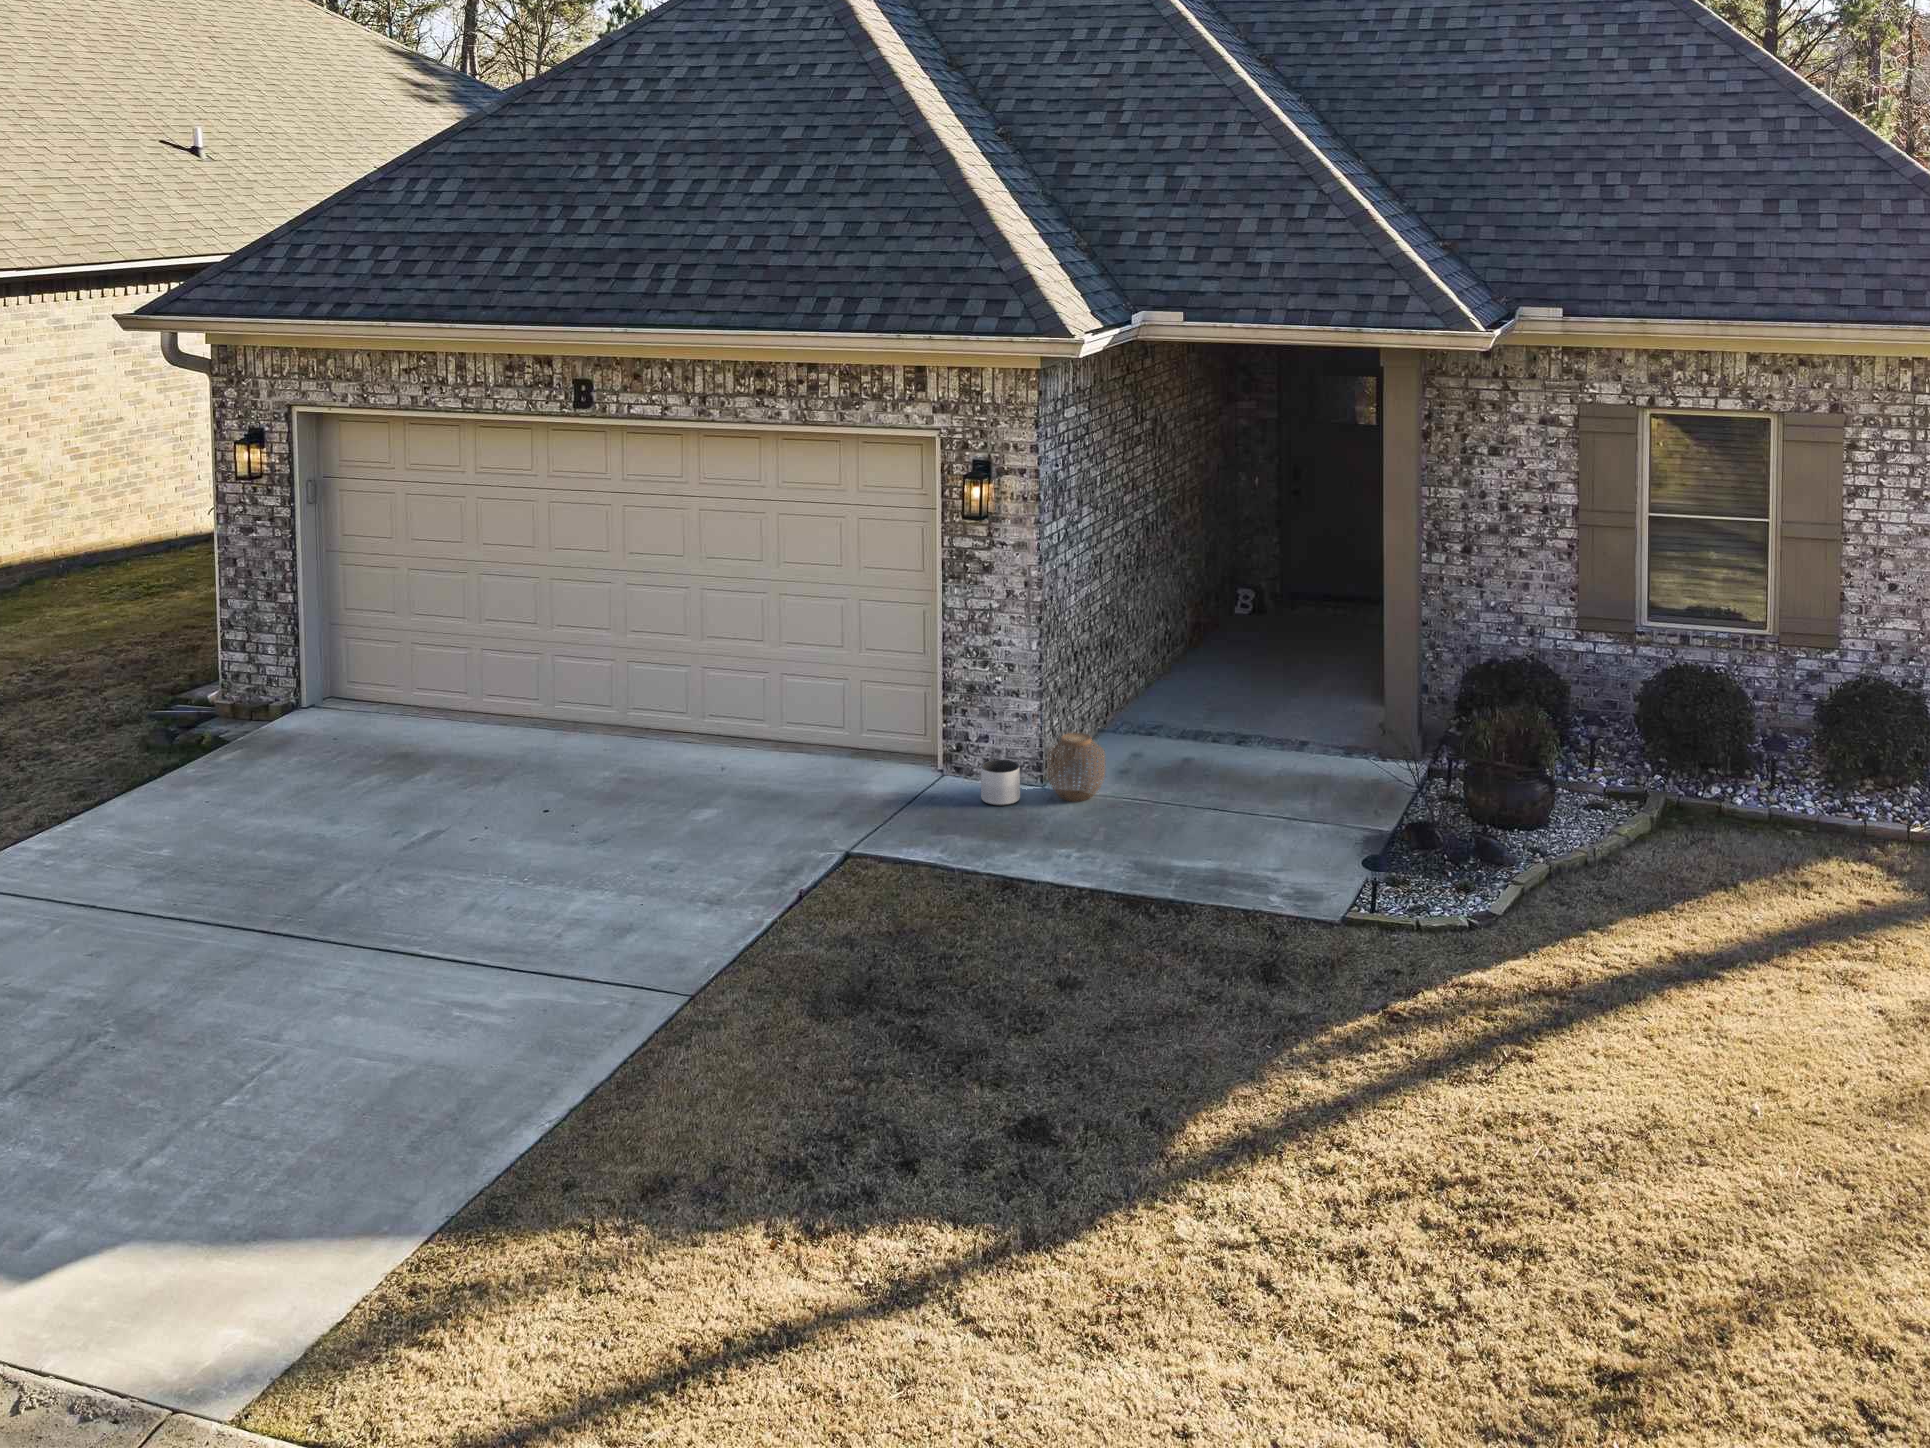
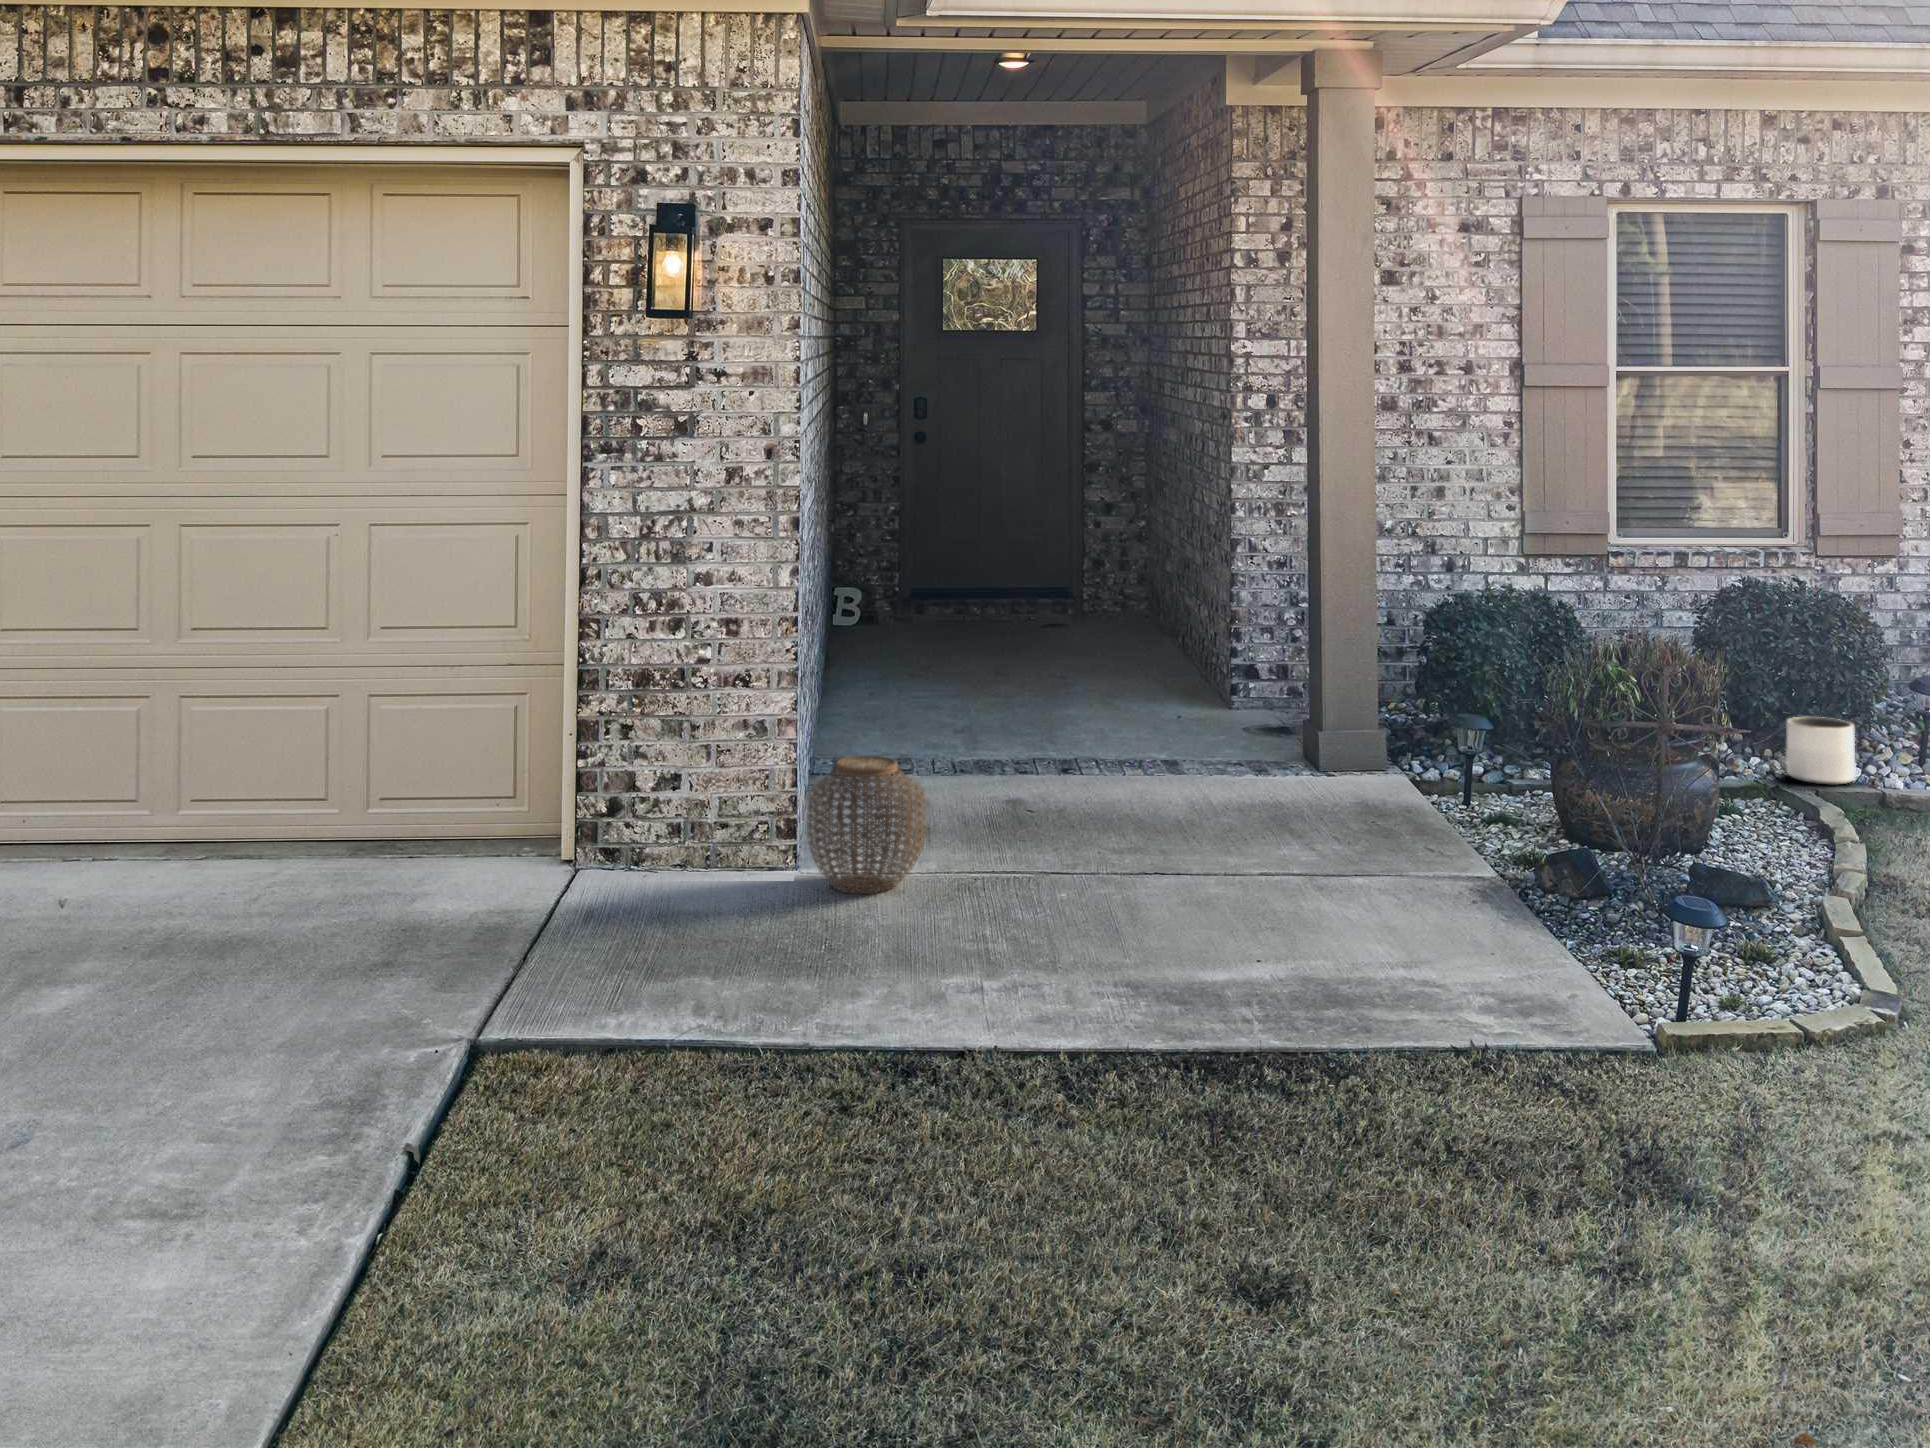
planter: present [981,760,1020,806] -> present [1786,717,1856,785]

